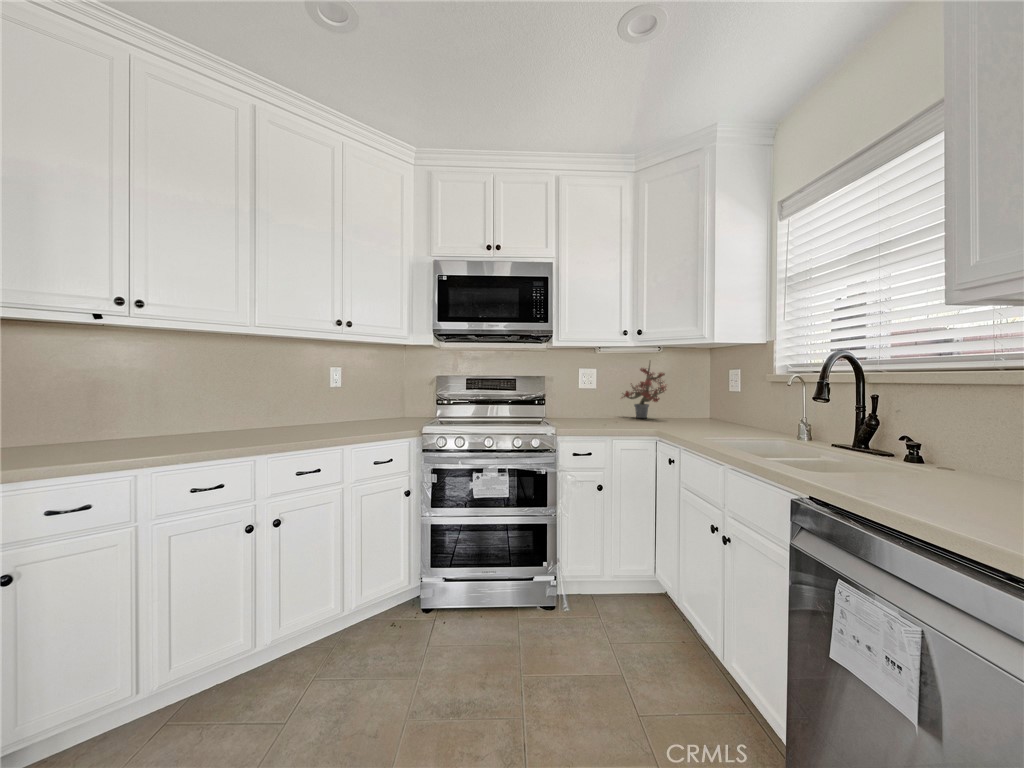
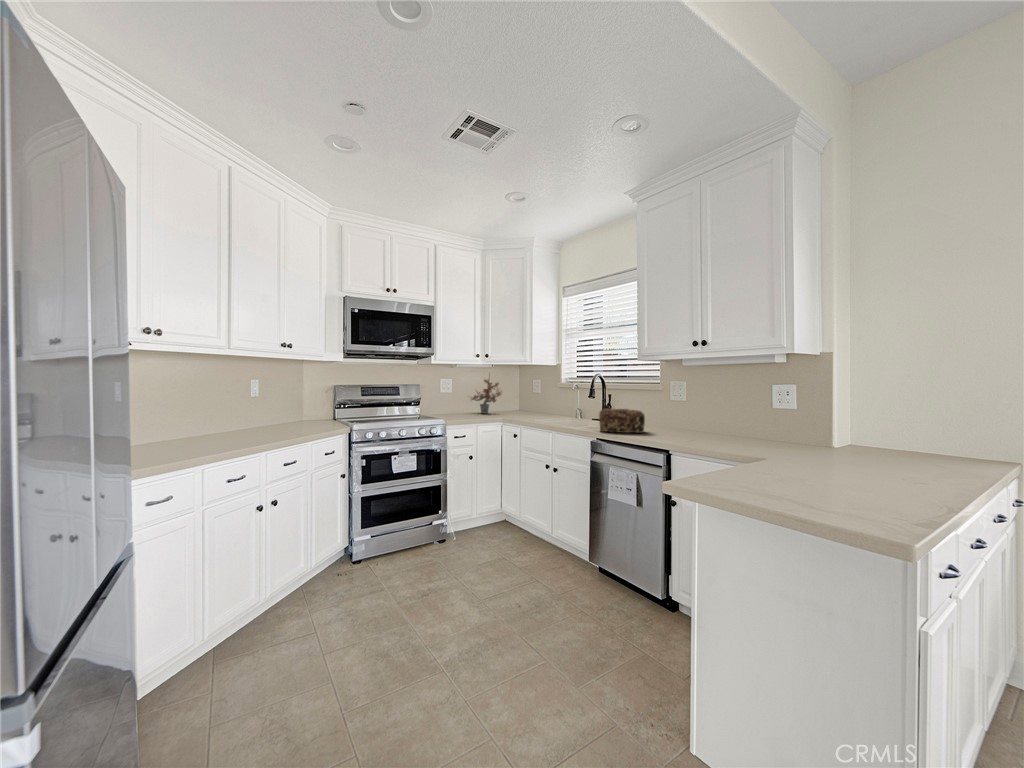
bread loaf: none [825,428,973,500] -> present [599,408,645,433]

